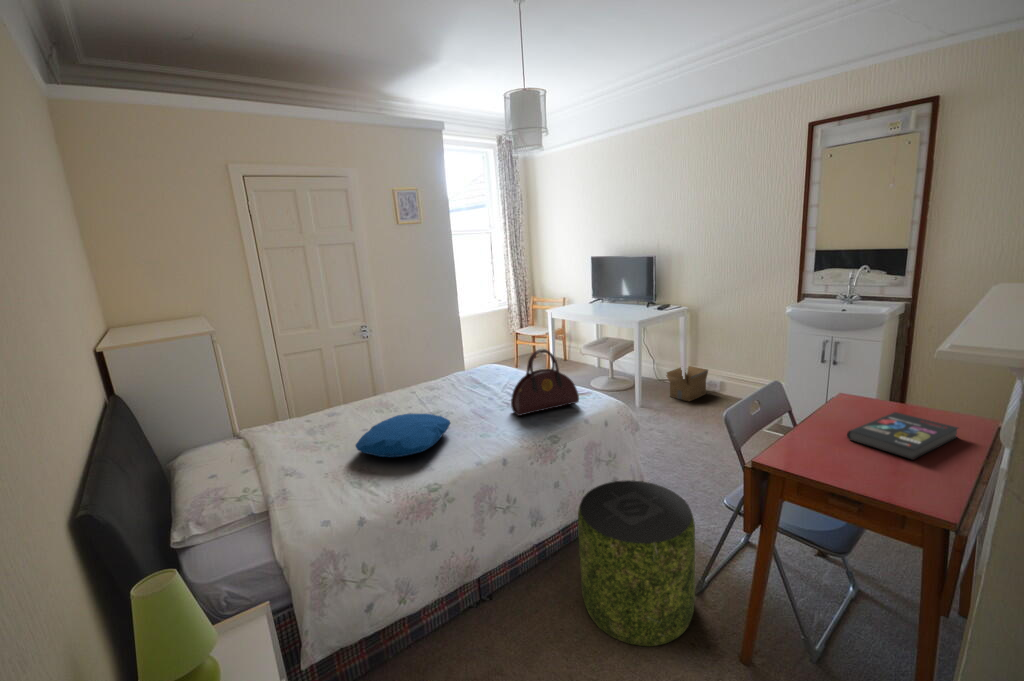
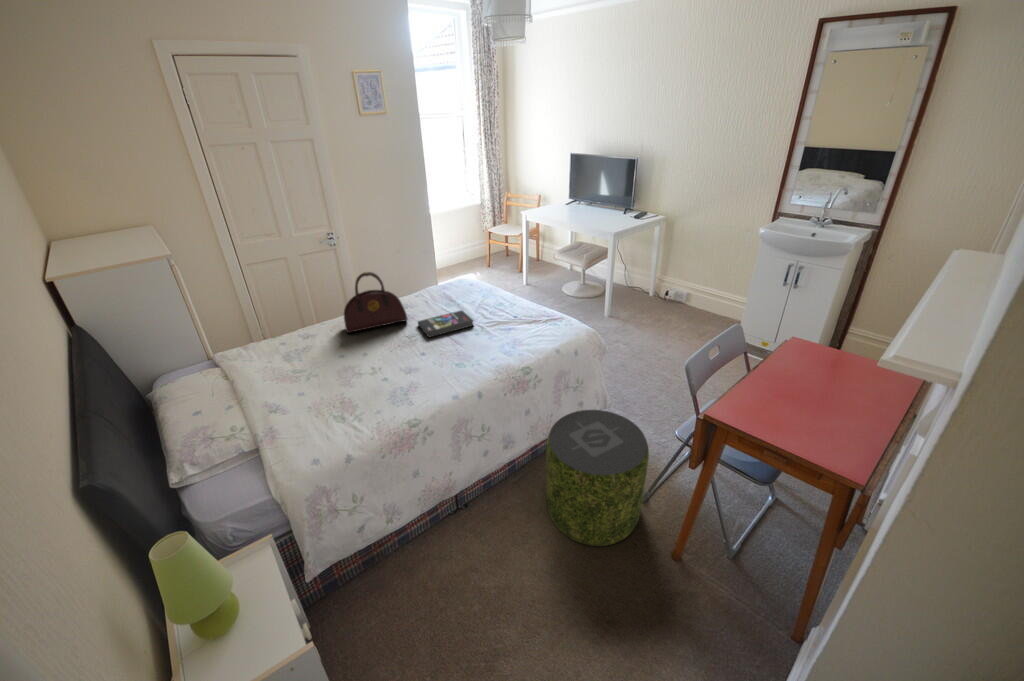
handbag: present [511,349,579,416] -> present [344,272,407,333]
cardboard box: present [666,366,708,401] -> none [635,275,676,311]
book: present [847,412,958,460] -> present [418,310,473,338]
pillow: present [356,414,450,457] -> none [335,343,428,392]

